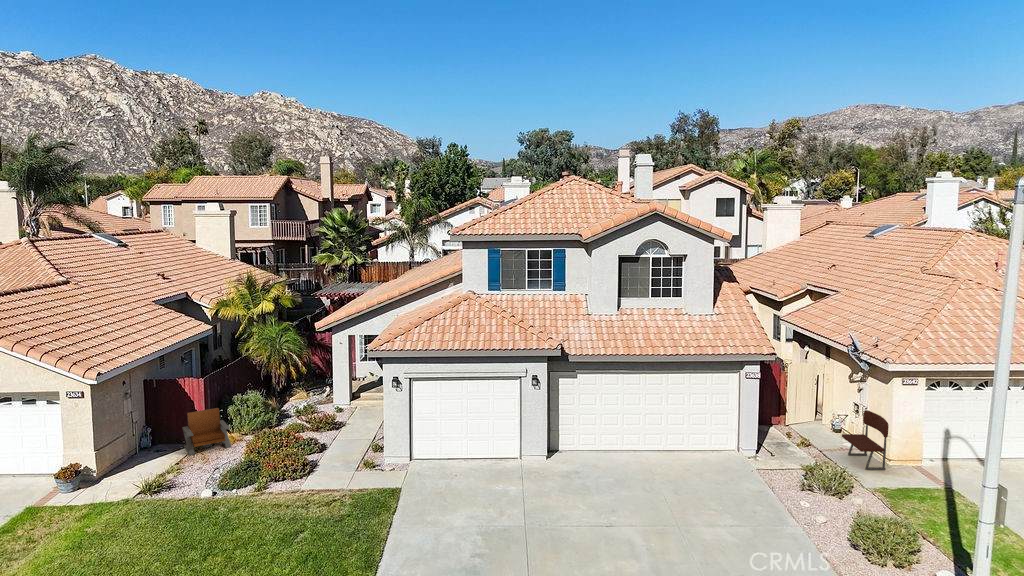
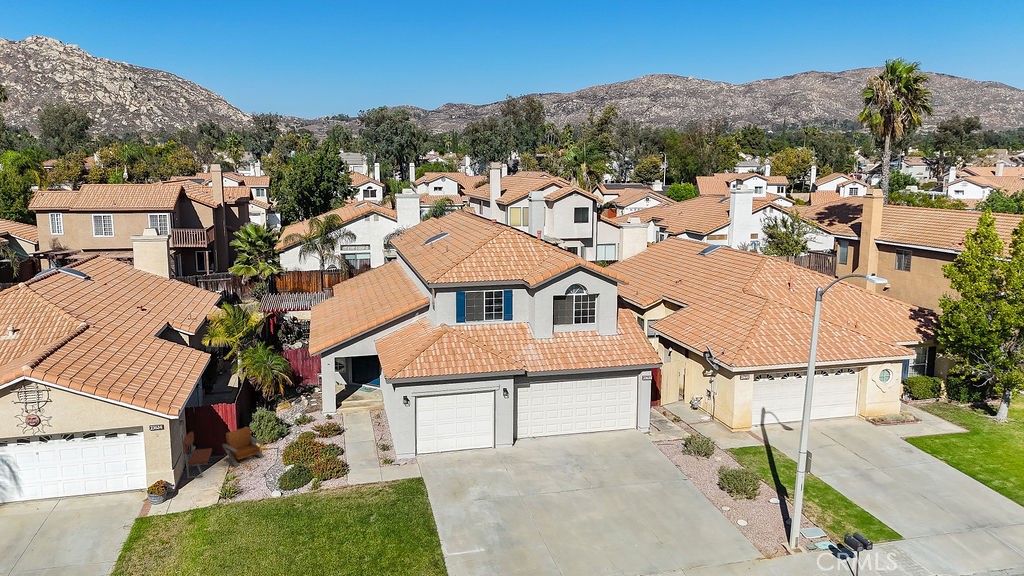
bench: present [842,410,889,470] -> present [183,432,212,478]

